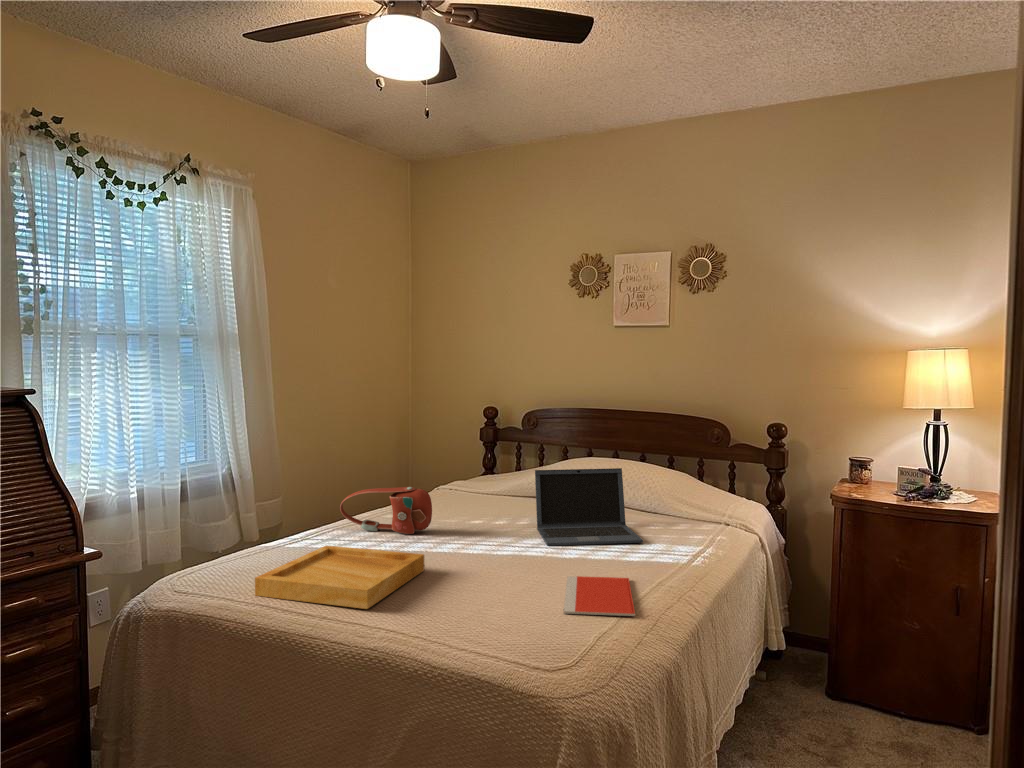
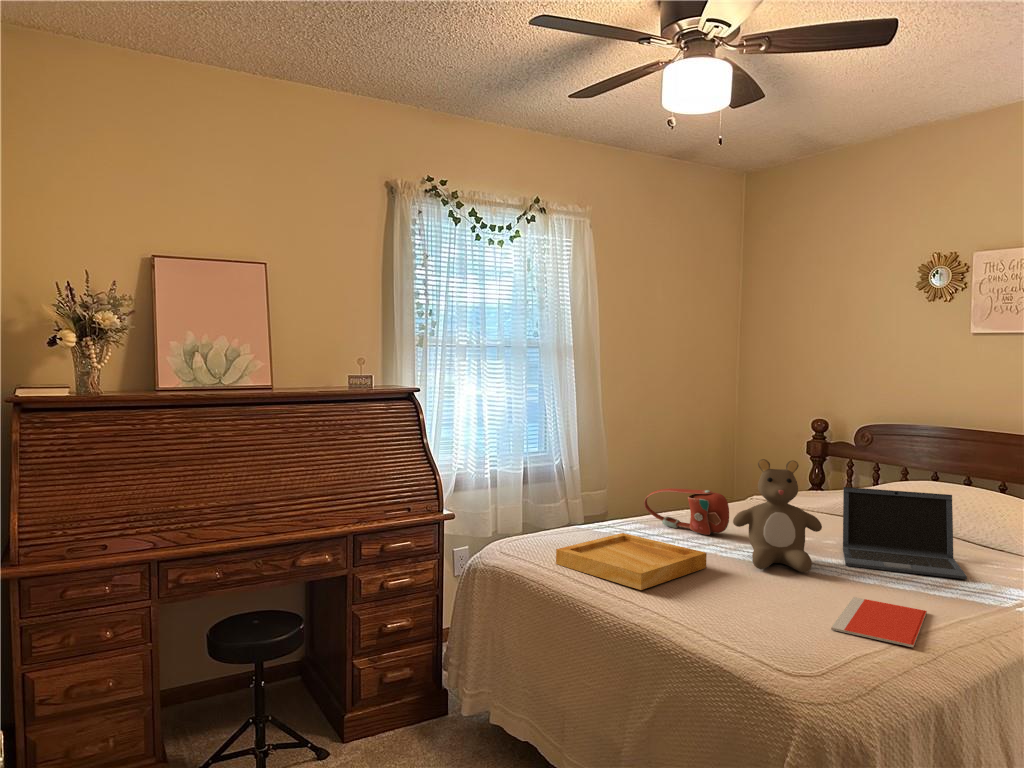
teddy bear: none [444,449,526,562] -> present [733,459,822,572]

